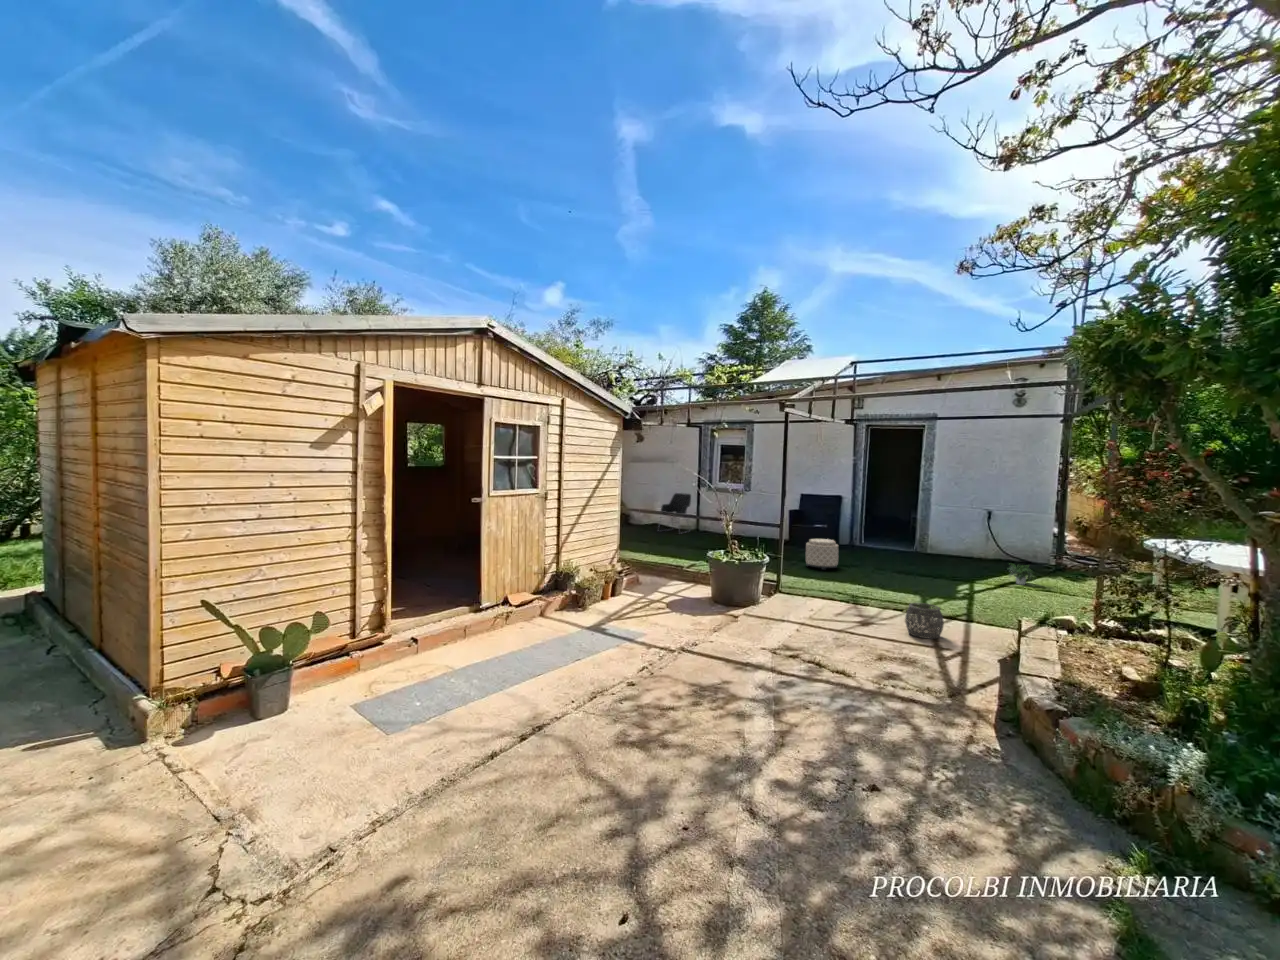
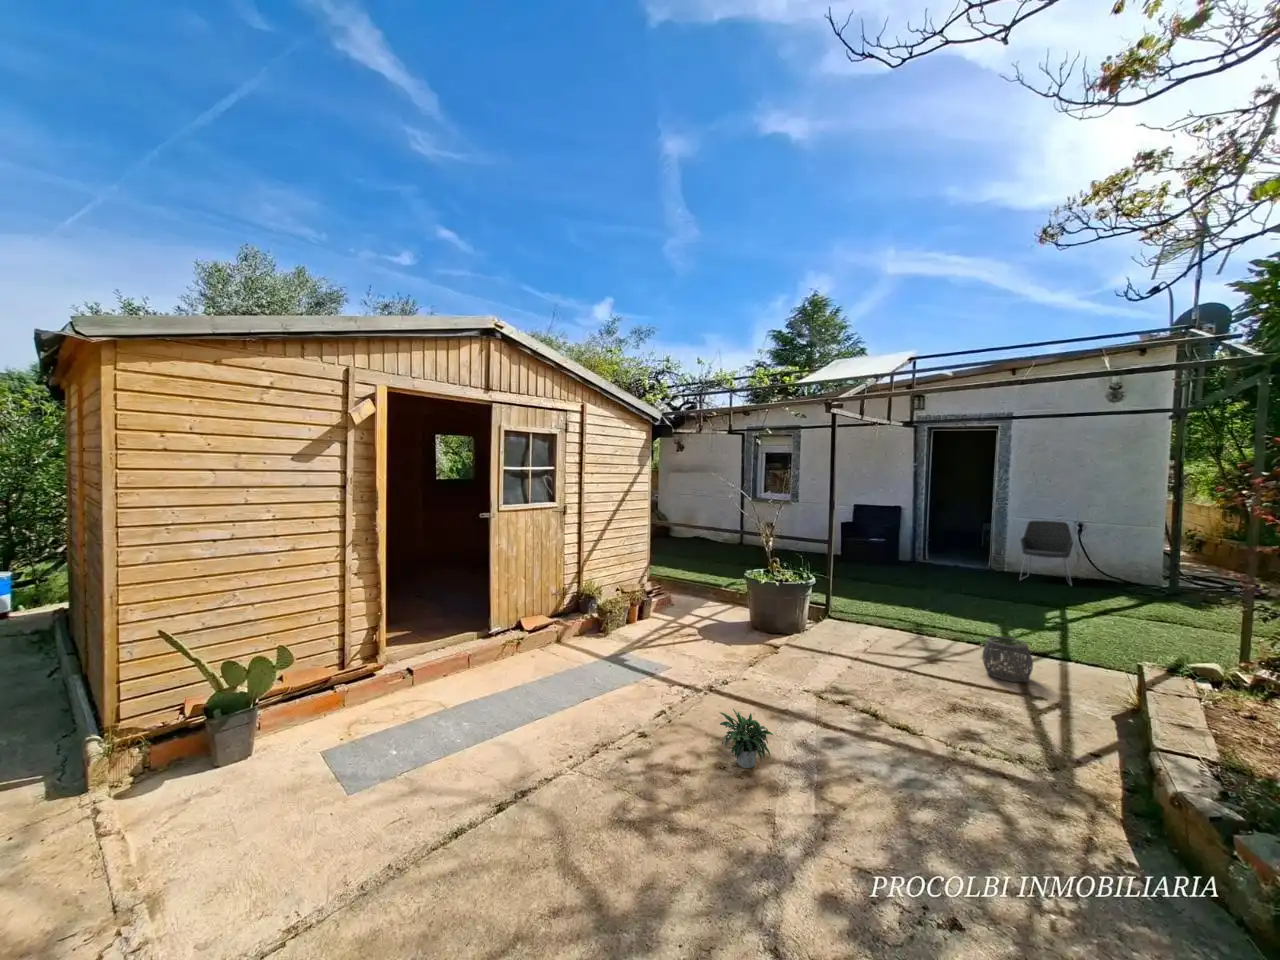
chair: present [658,493,691,531] -> present [1019,521,1073,586]
ottoman: present [806,539,838,570] -> none [860,555,897,590]
potted plant: present [1009,564,1032,585] -> present [712,709,773,768]

